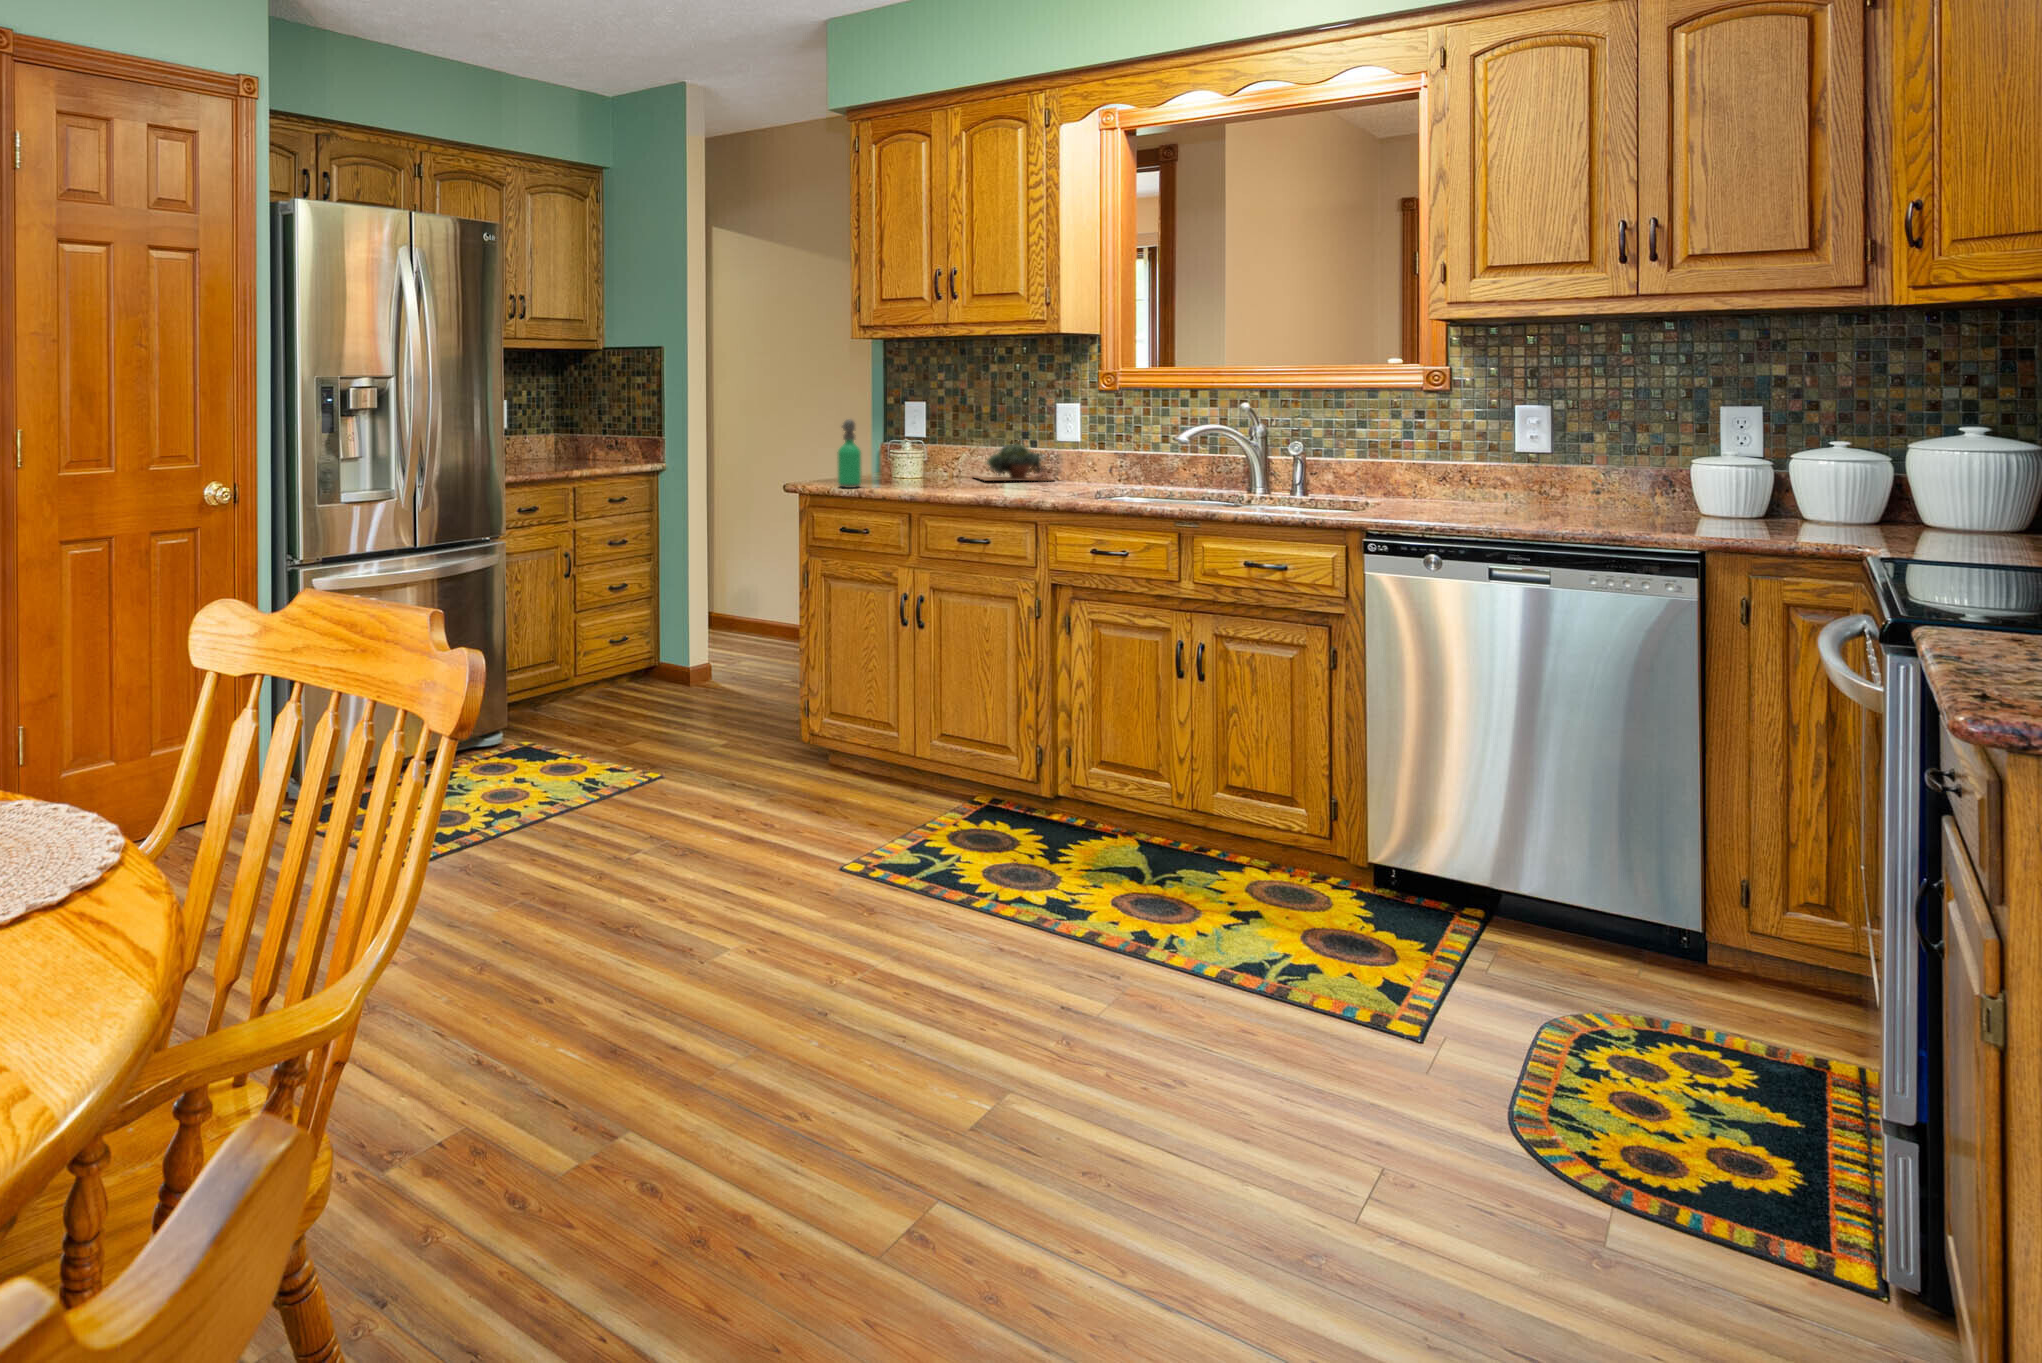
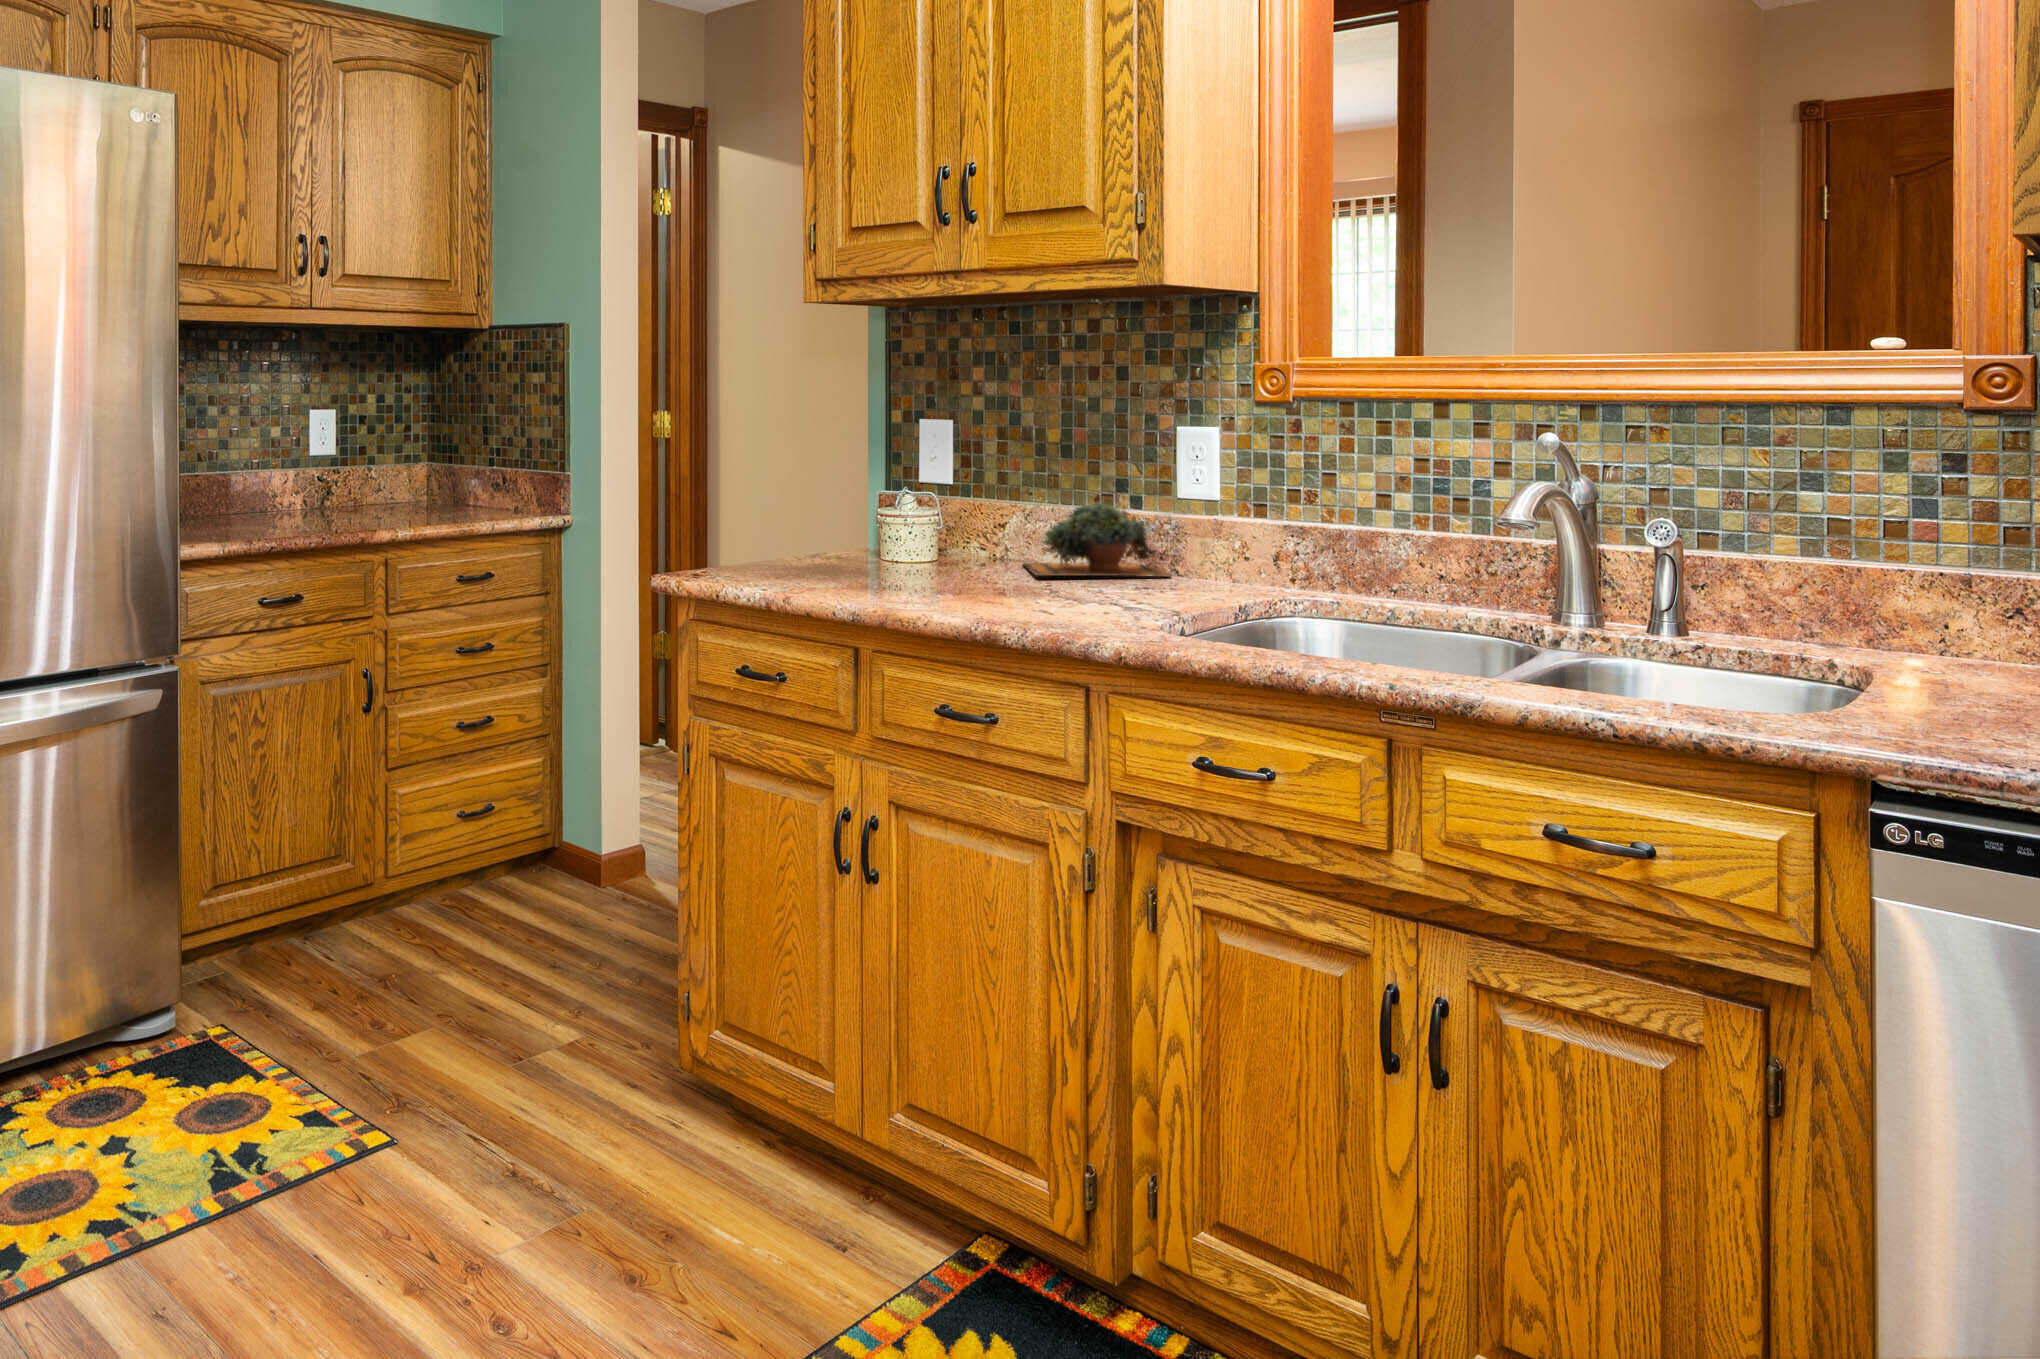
soap dispenser: present [838,419,861,488] -> none [749,455,794,587]

